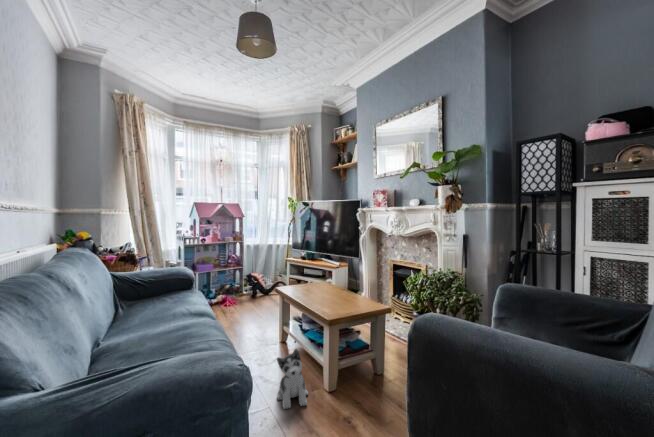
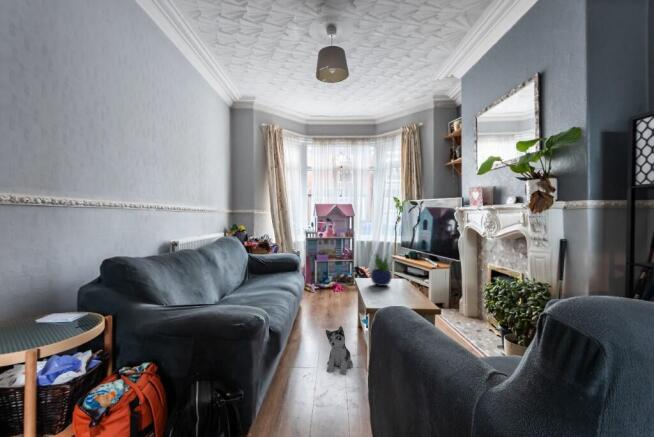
potted plant: none [301,254,327,293] -> present [371,254,394,286]

